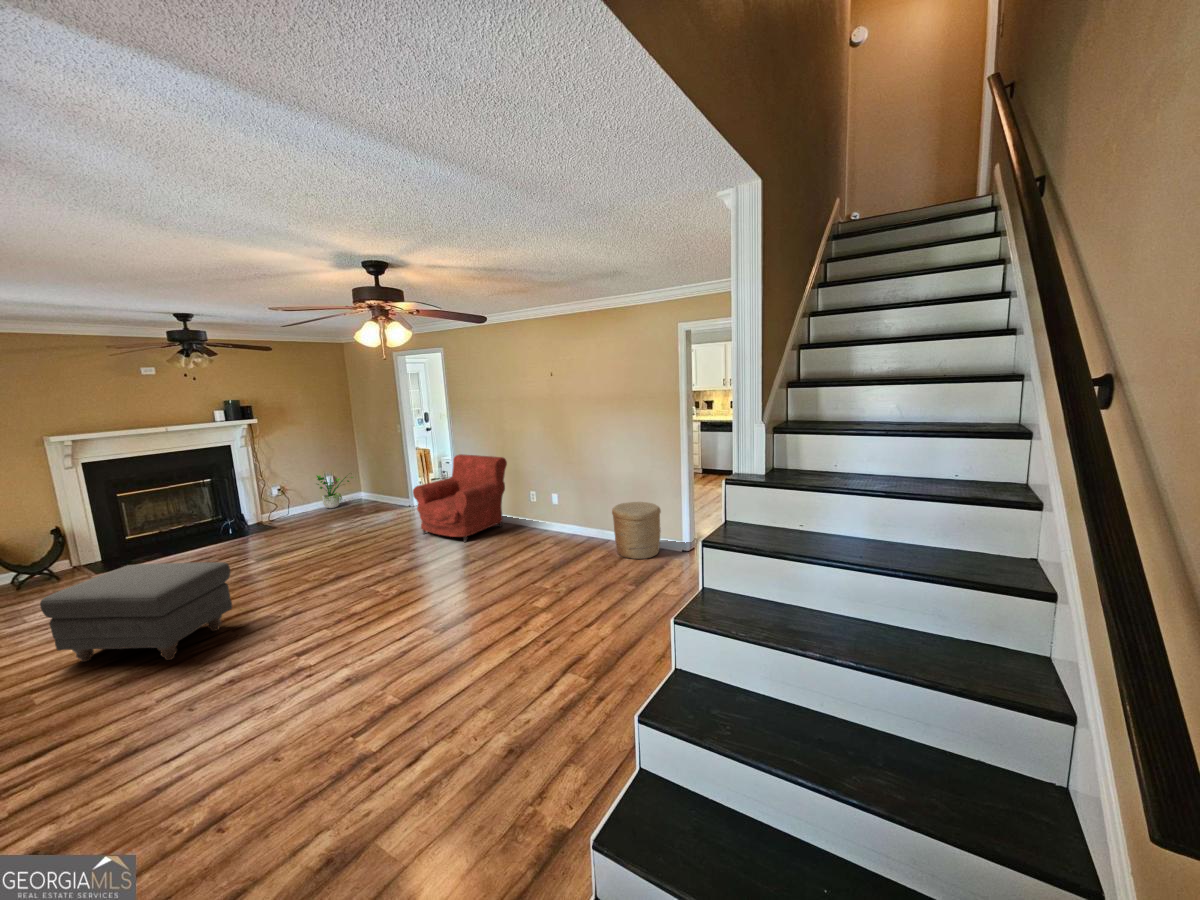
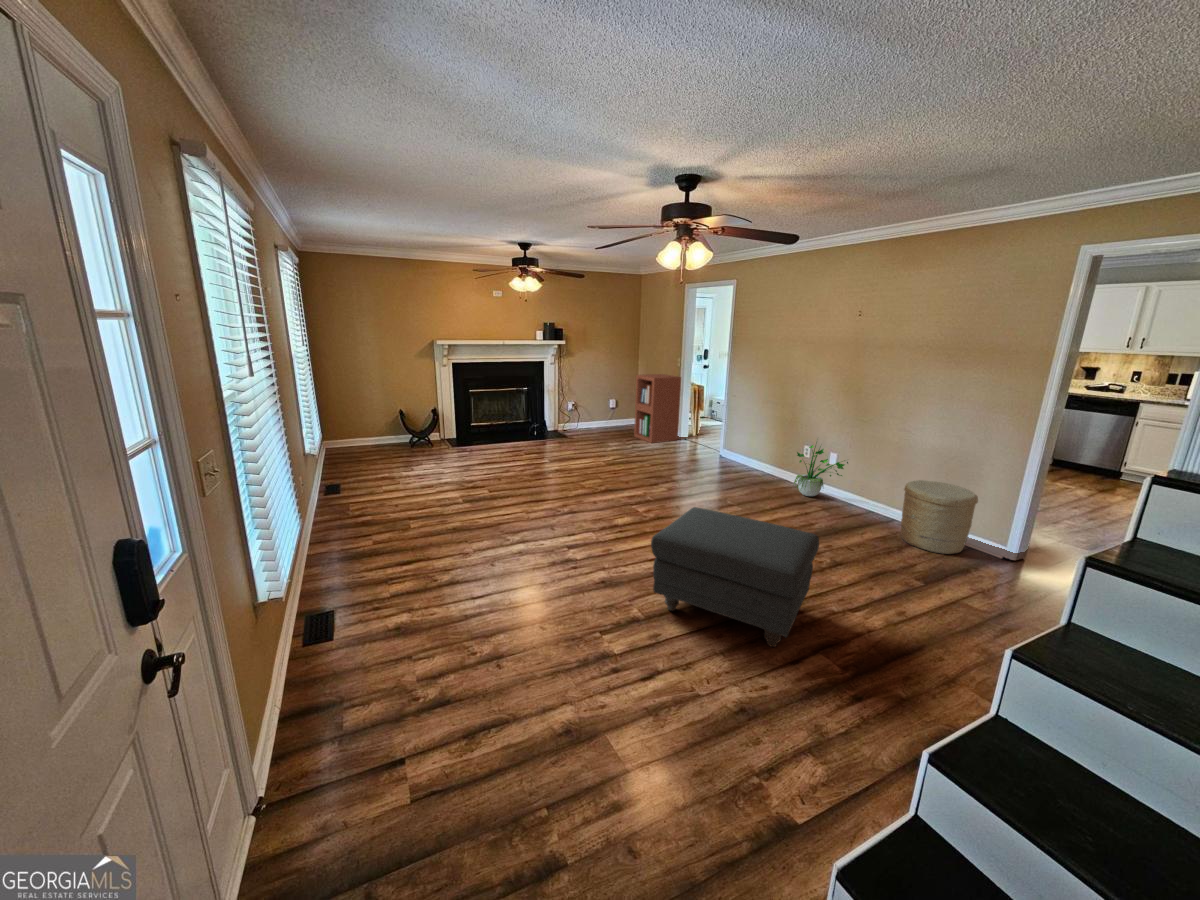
bookshelf: none [354,440,413,515] -> present [634,374,681,443]
armchair: present [413,454,507,542] -> none [681,396,781,484]
potted plant: present [317,475,353,508] -> present [794,442,848,496]
ottoman: present [40,562,232,662] -> present [651,507,819,647]

